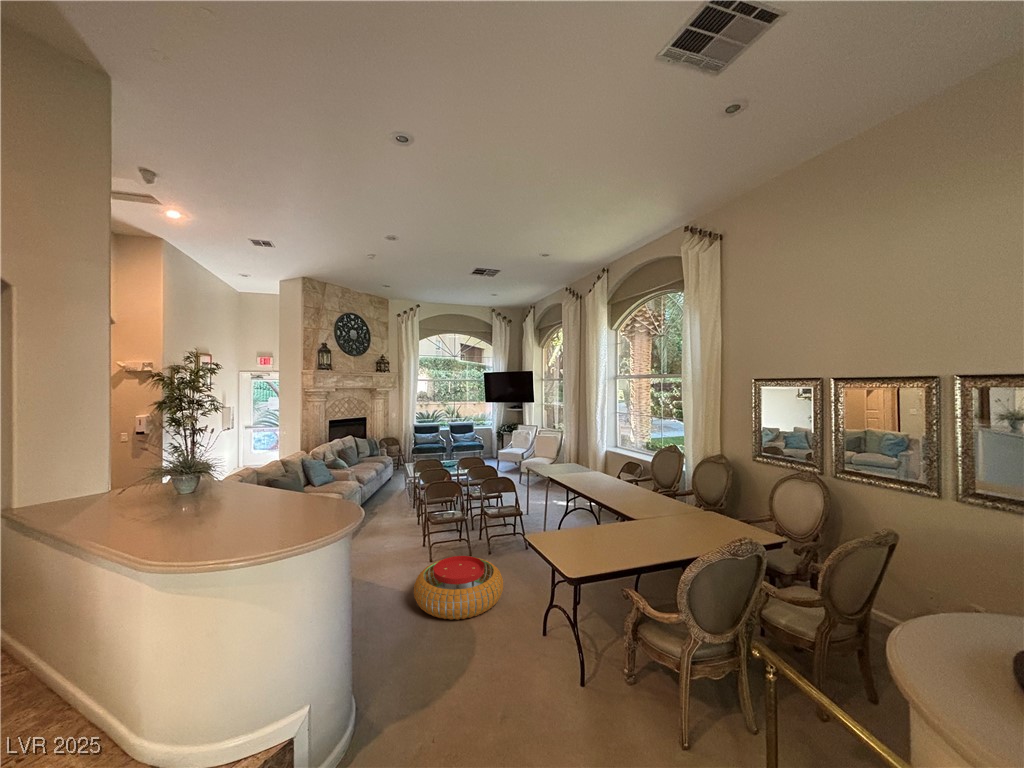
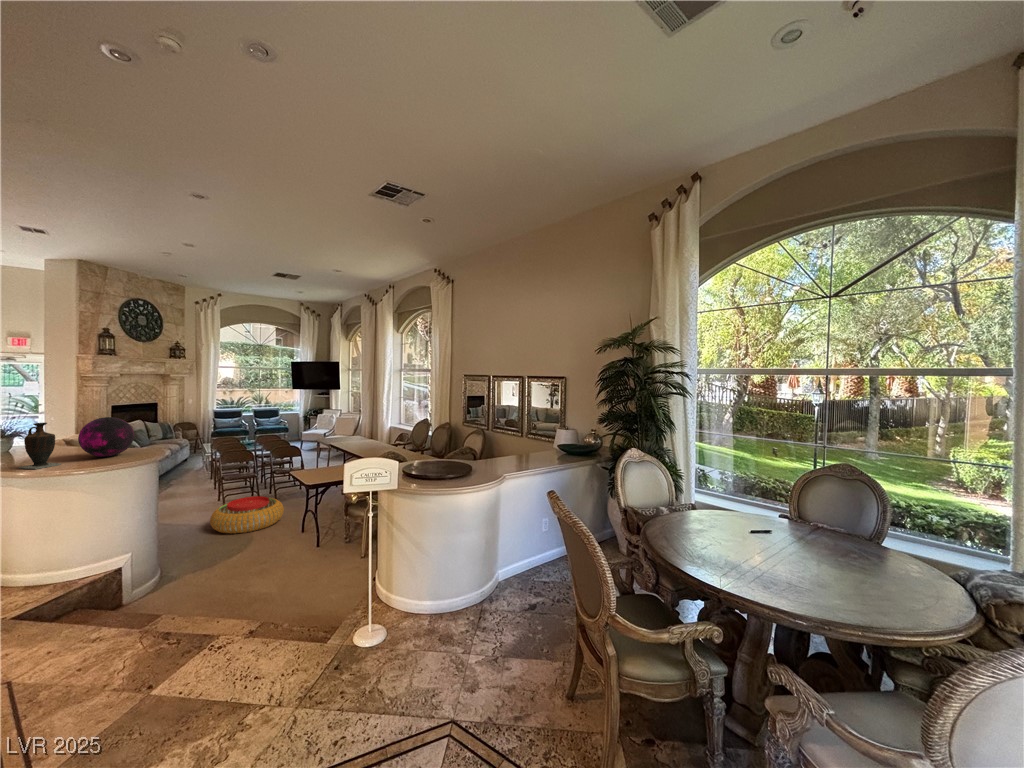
decorative orb: none [239,452,314,519] -> present [78,417,134,457]
vase: none [155,463,211,547] -> present [18,423,61,469]

